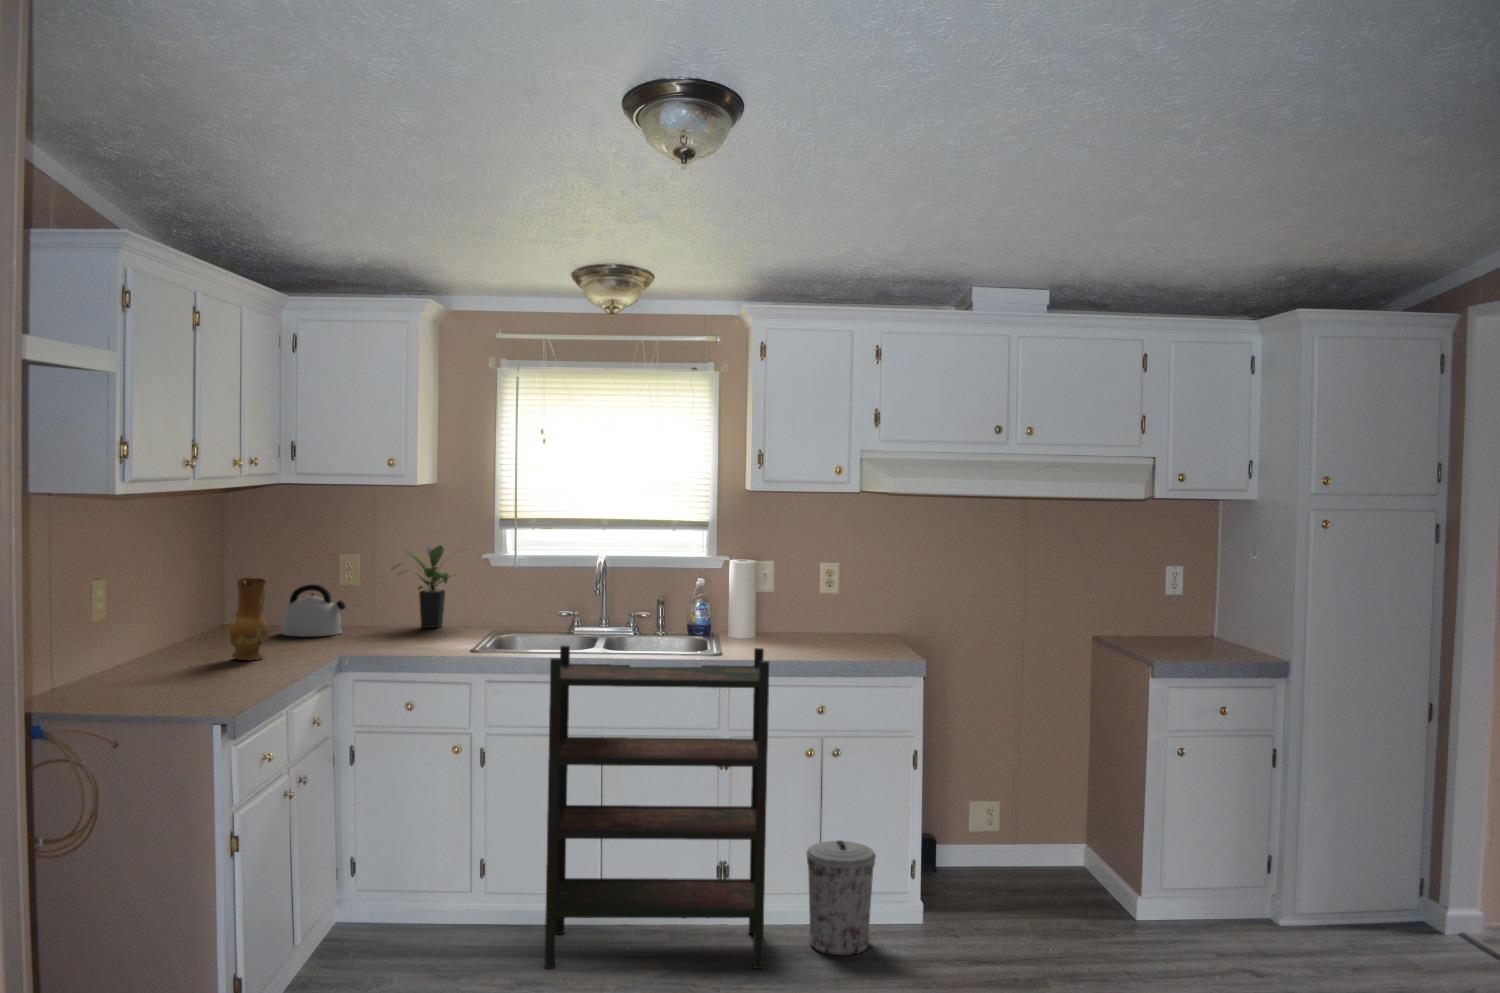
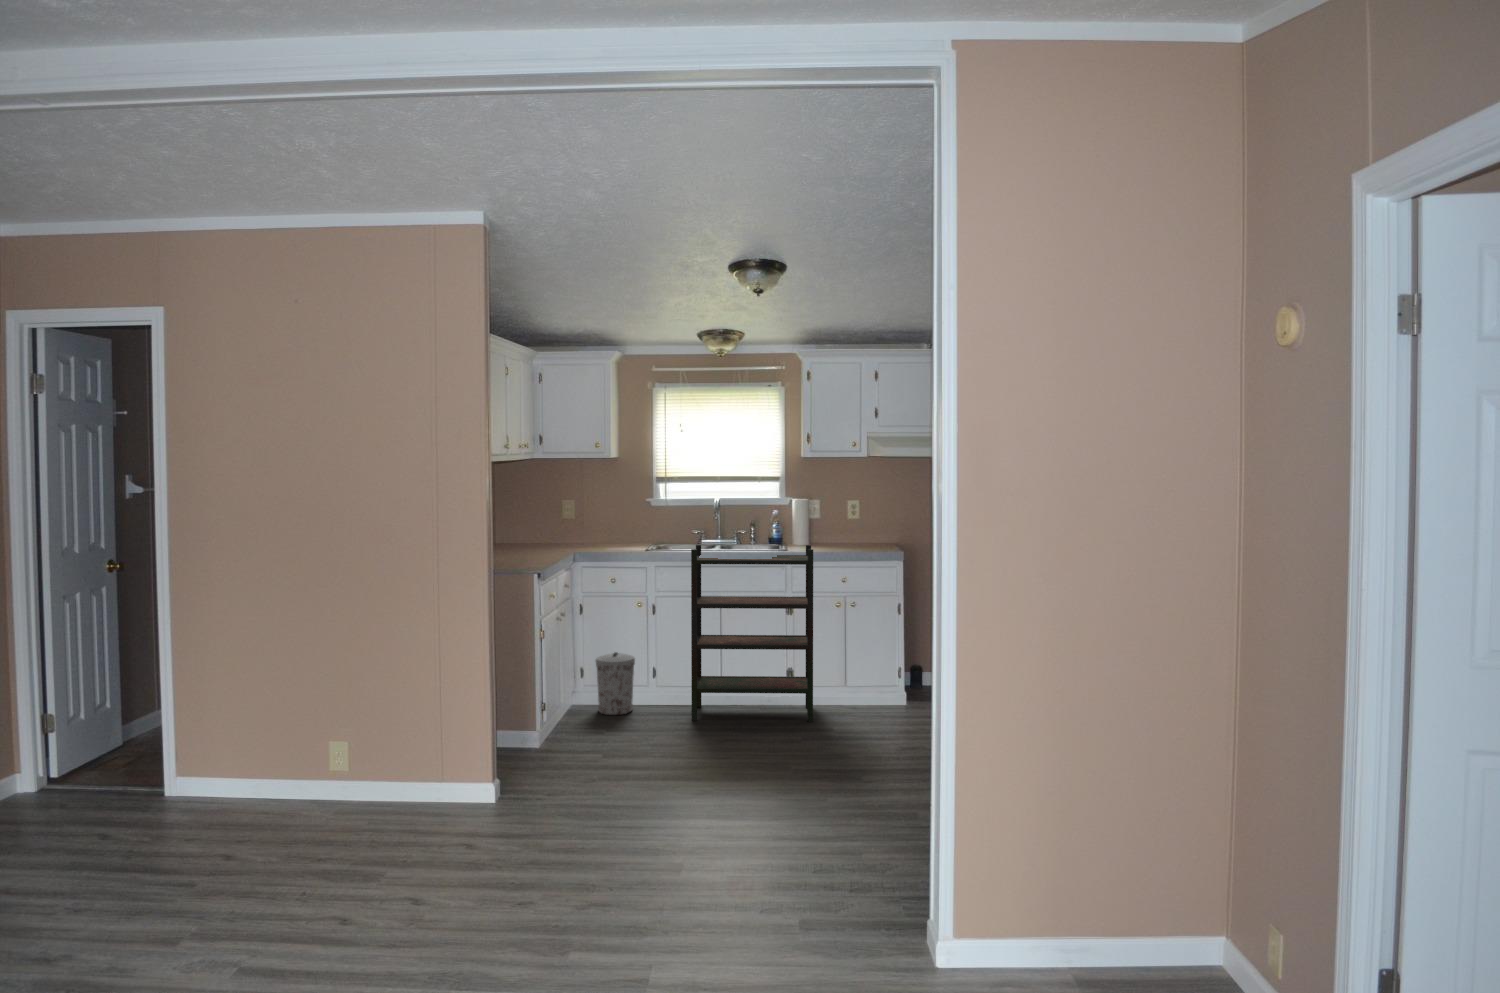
potted plant: present [393,545,449,628] -> none [596,493,641,542]
ceramic jug: present [226,578,269,660] -> none [512,509,535,555]
kettle: present [282,584,346,637] -> none [536,517,572,546]
trash can: present [806,840,876,955] -> present [596,652,635,715]

